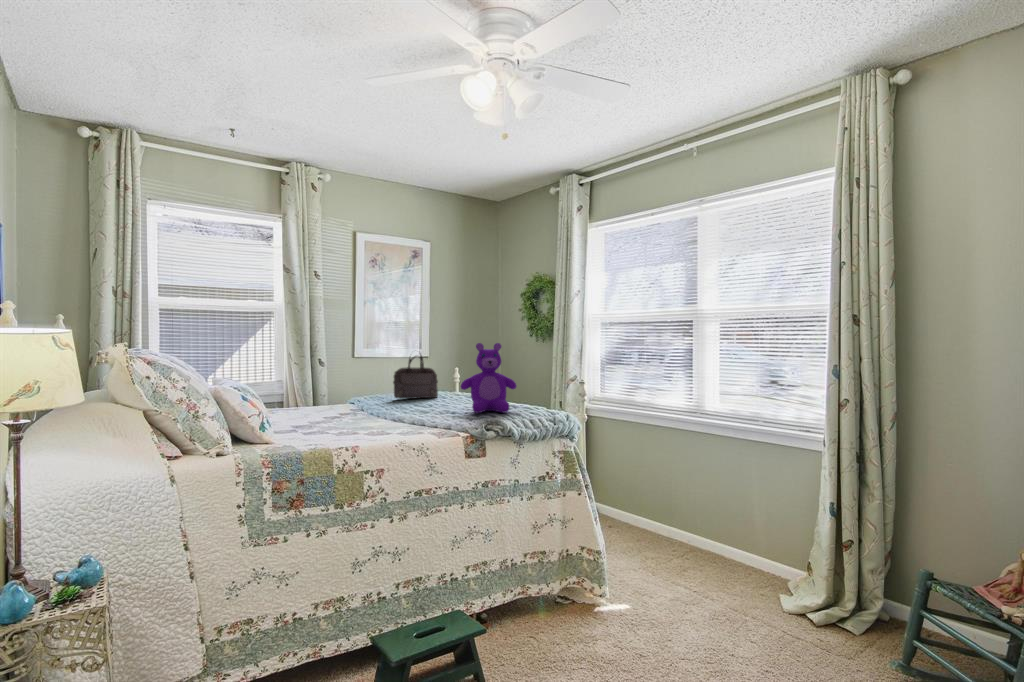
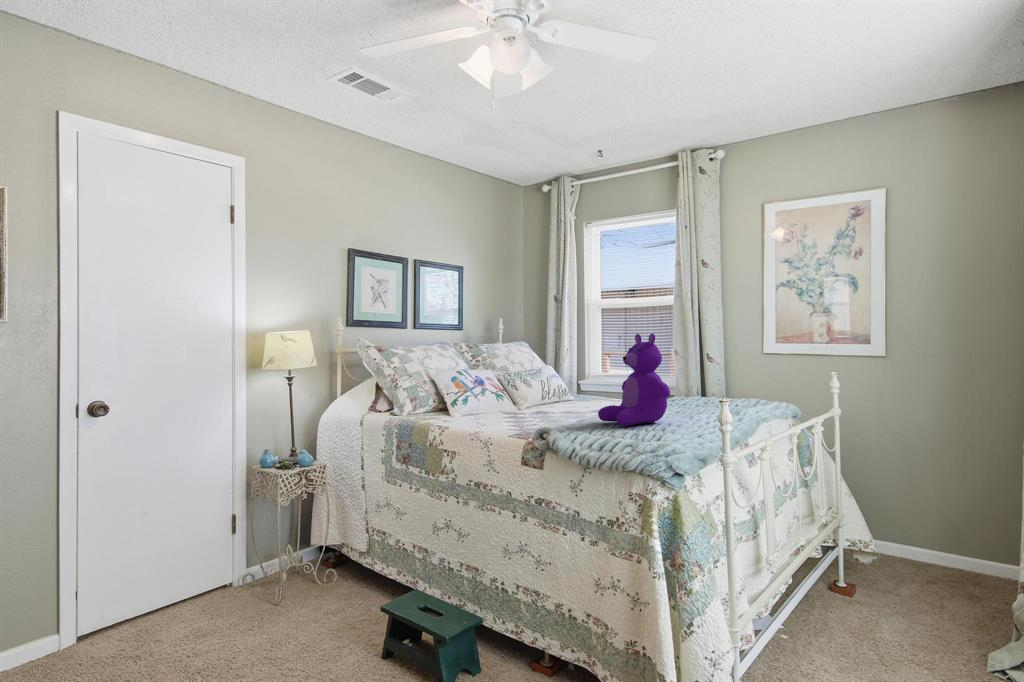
handbag: present [393,356,438,399] -> none [682,344,732,405]

